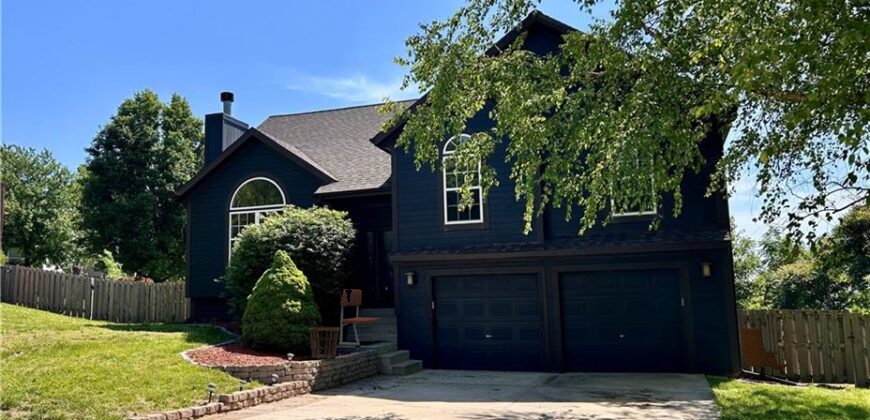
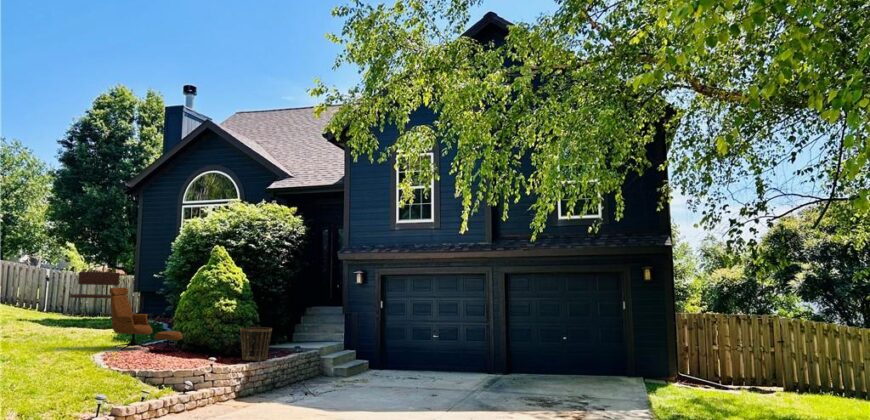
bench: present [339,290,382,345] -> present [70,272,120,315]
lounge chair: present [739,328,792,381] -> present [110,288,183,351]

